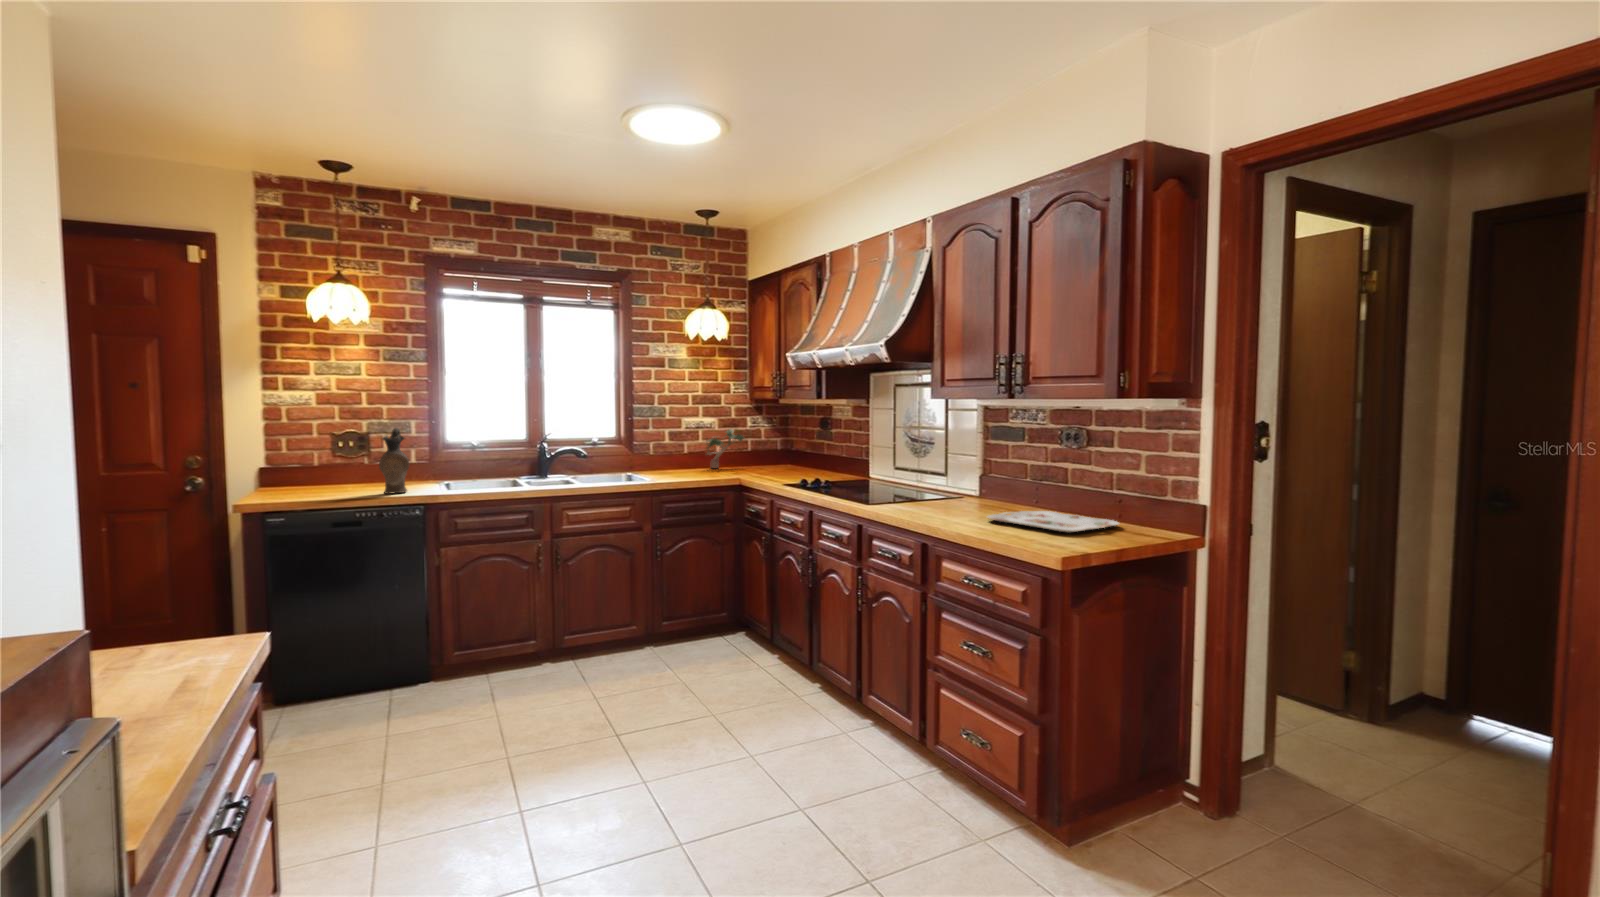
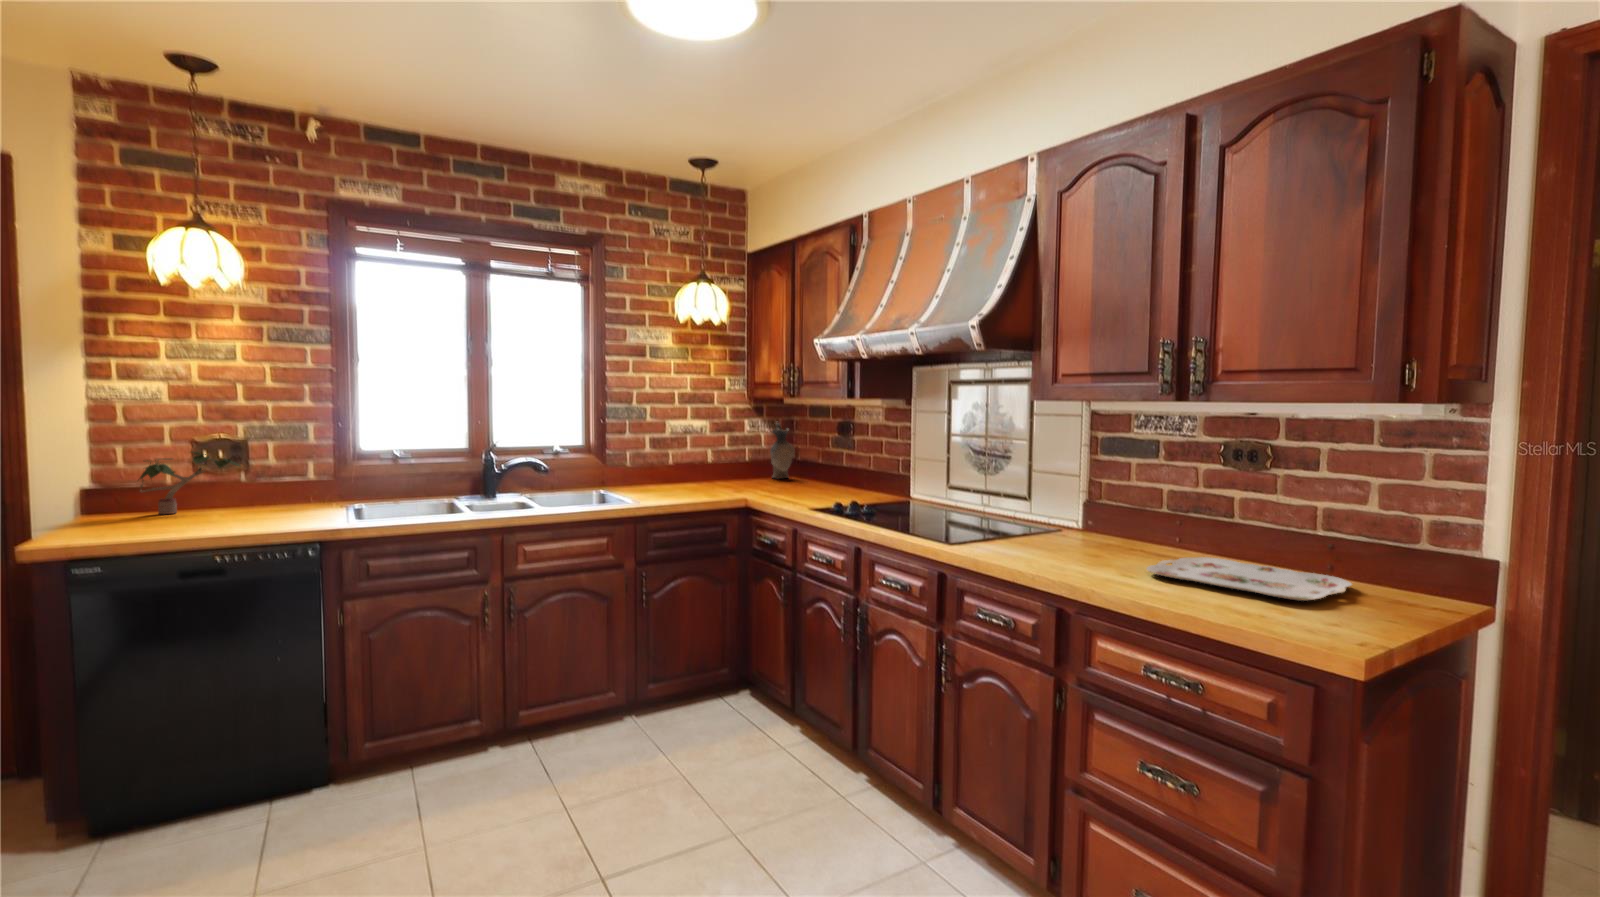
ceramic pitcher: present [379,428,409,494] -> present [770,423,795,478]
potted plant: present [707,429,744,468] -> present [138,452,240,514]

